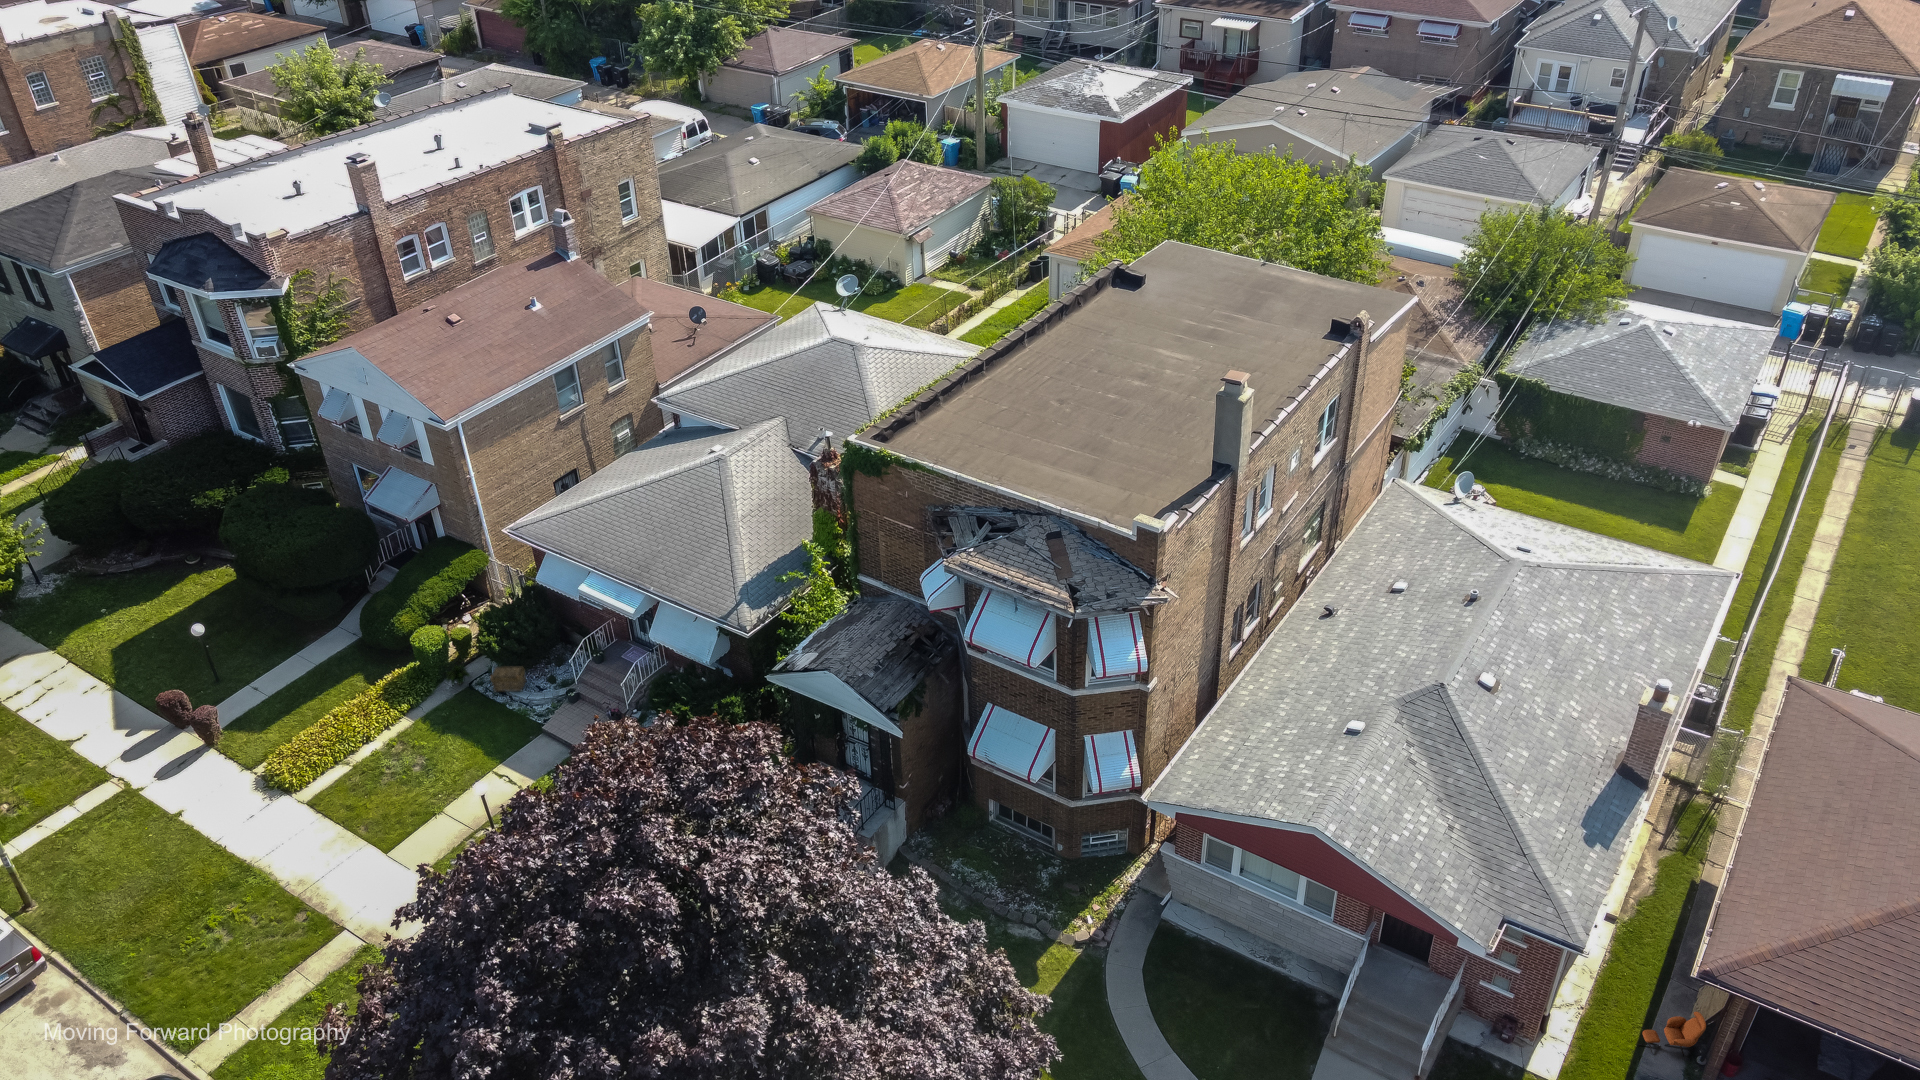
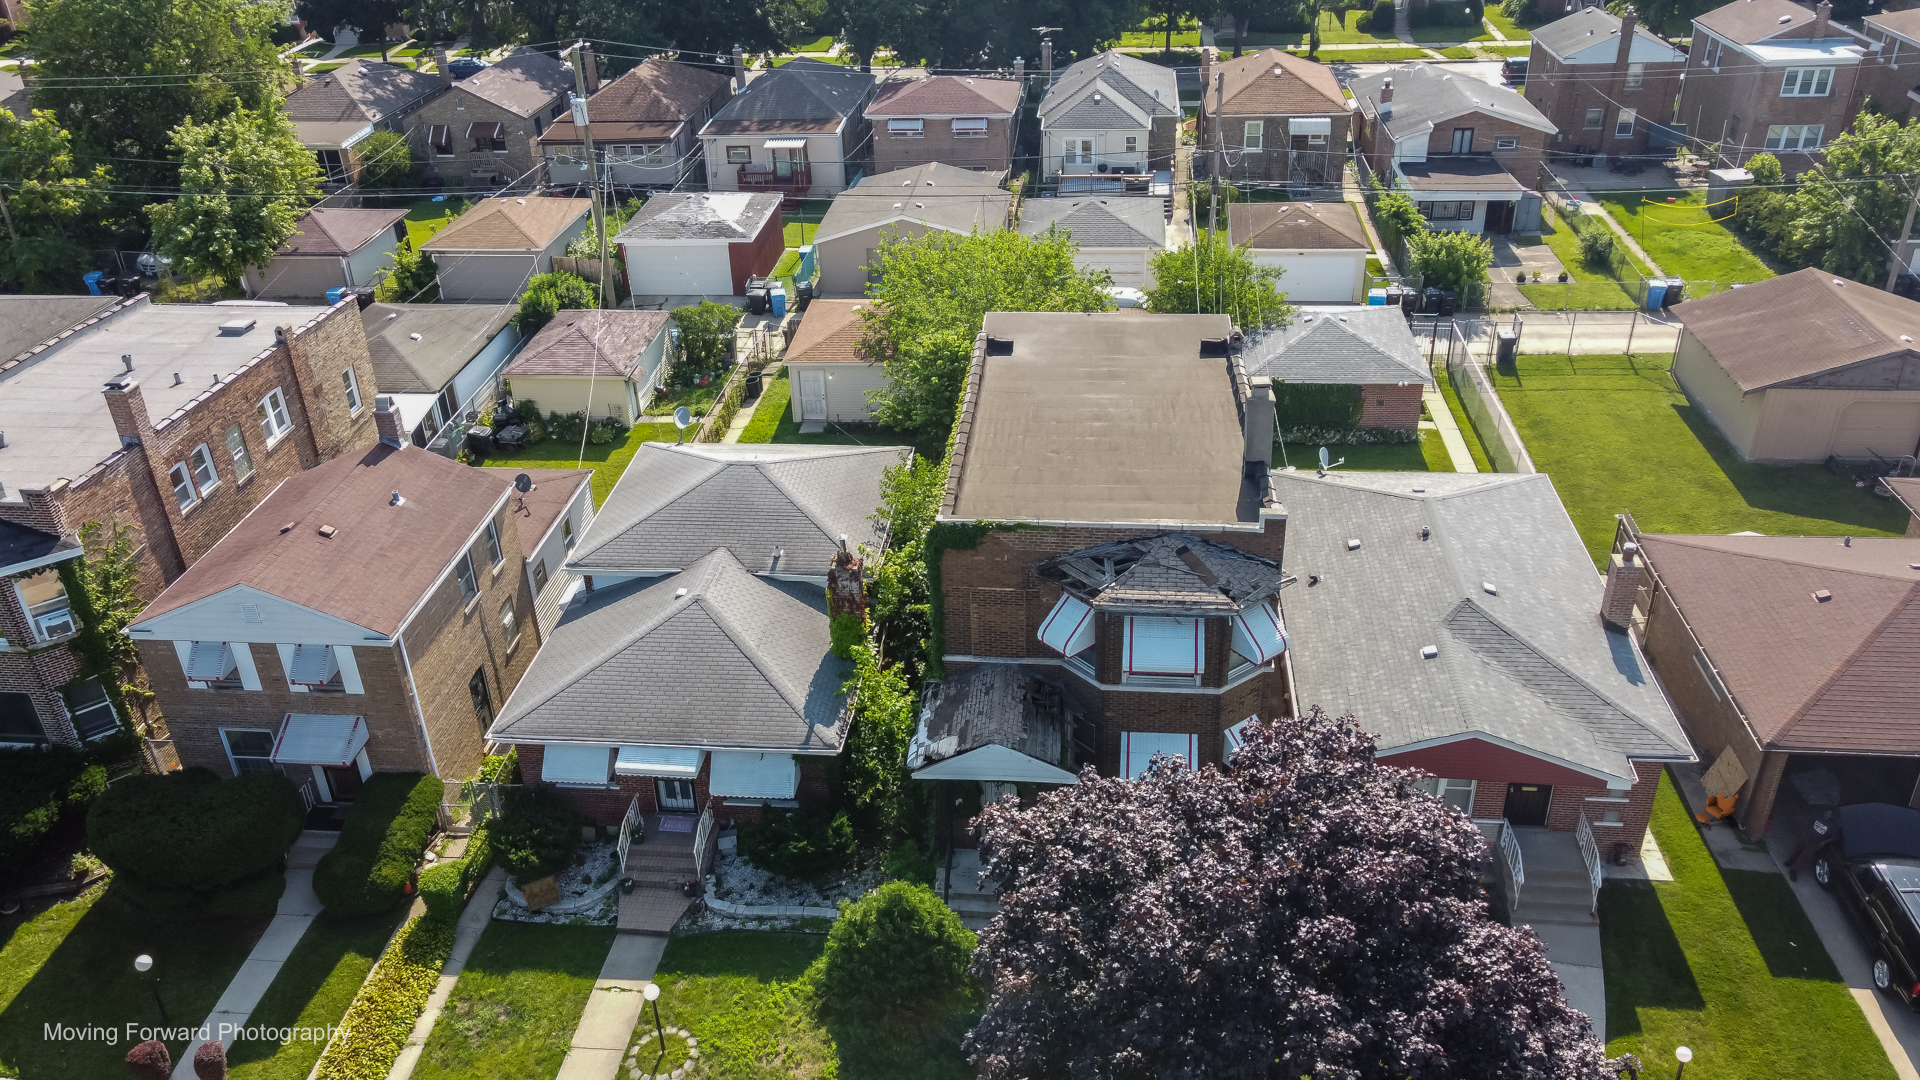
potted plant: present [447,665,470,685] -> none [463,894,496,924]

